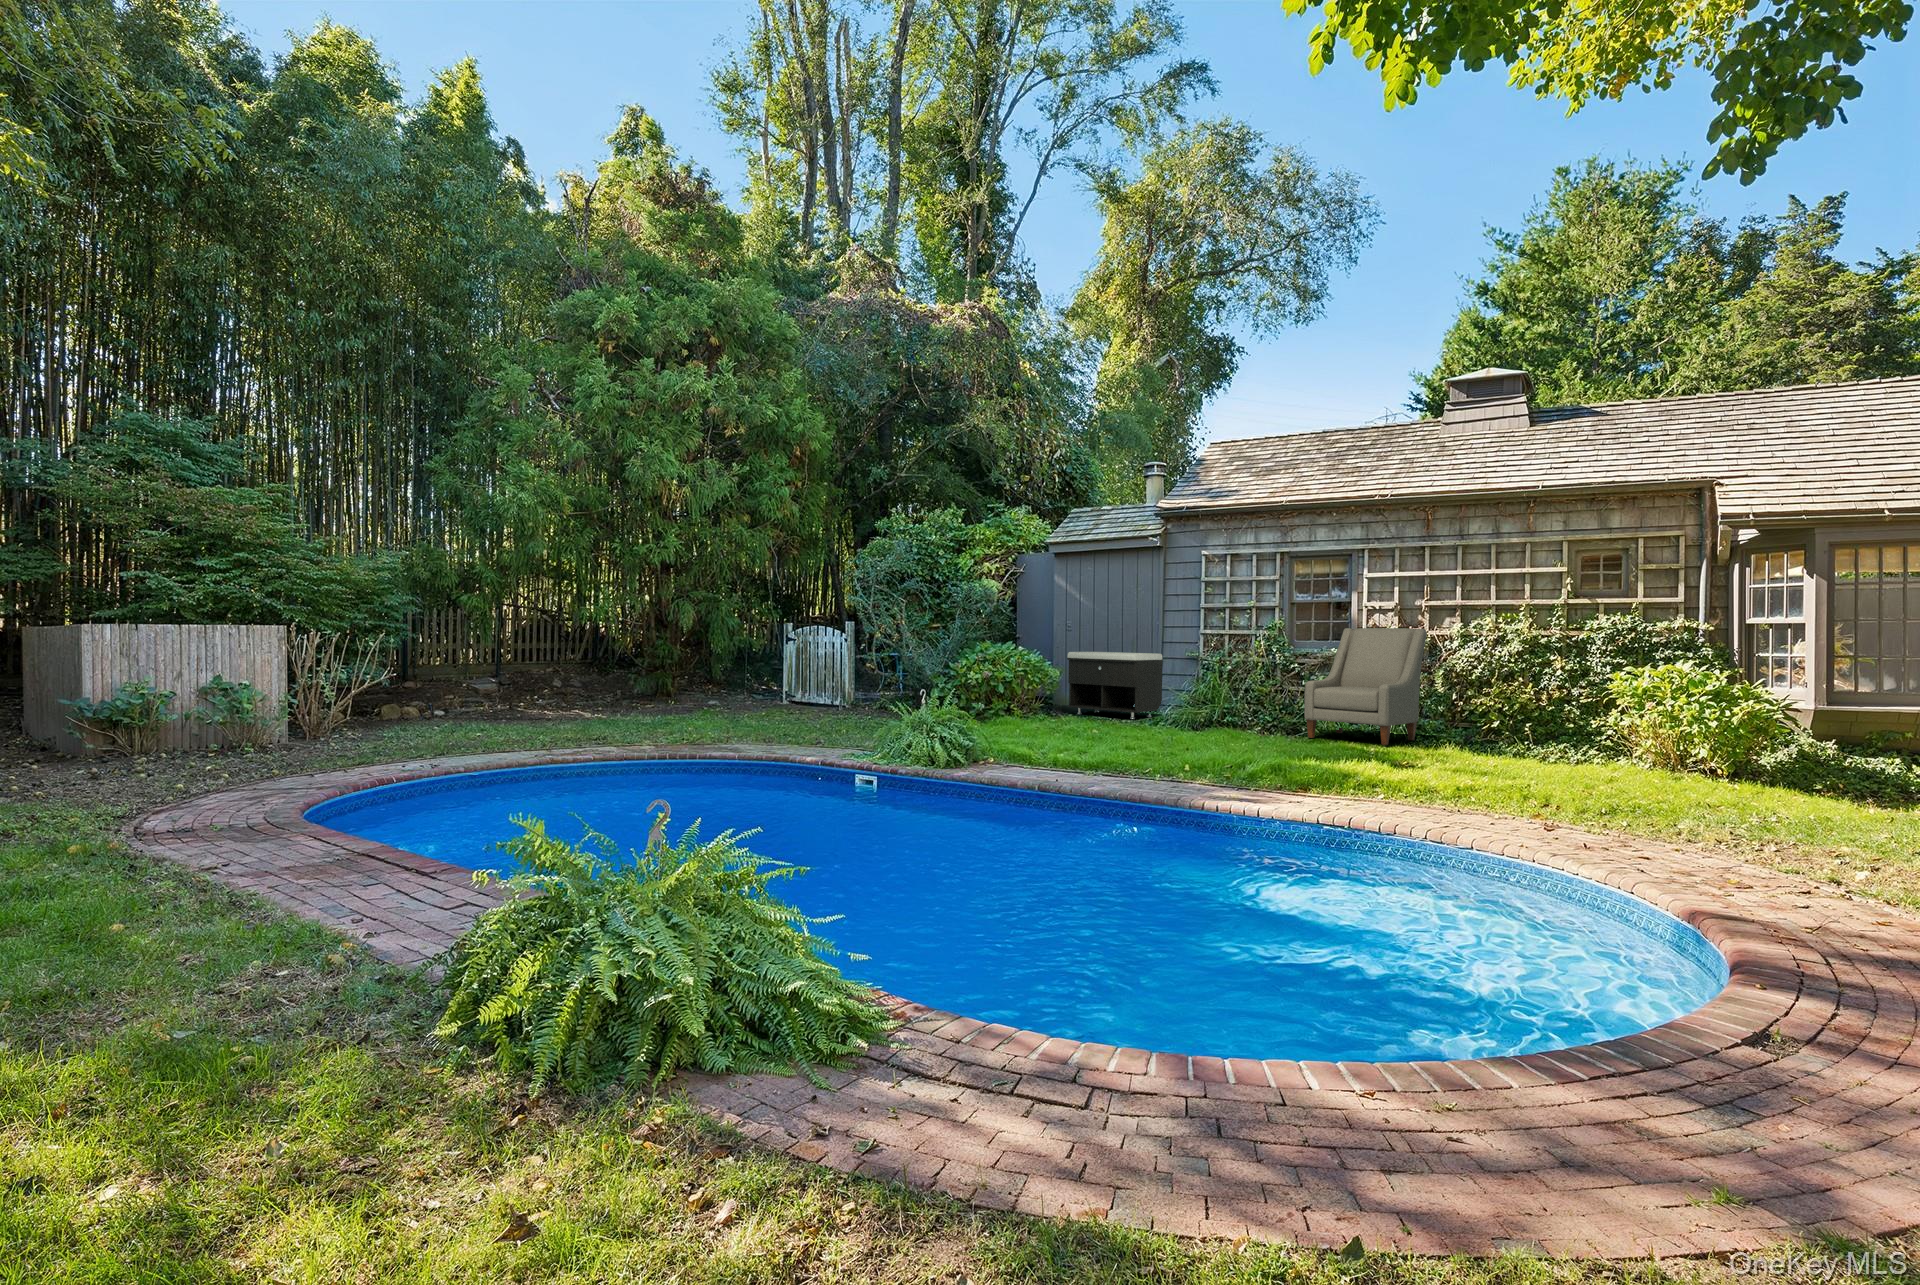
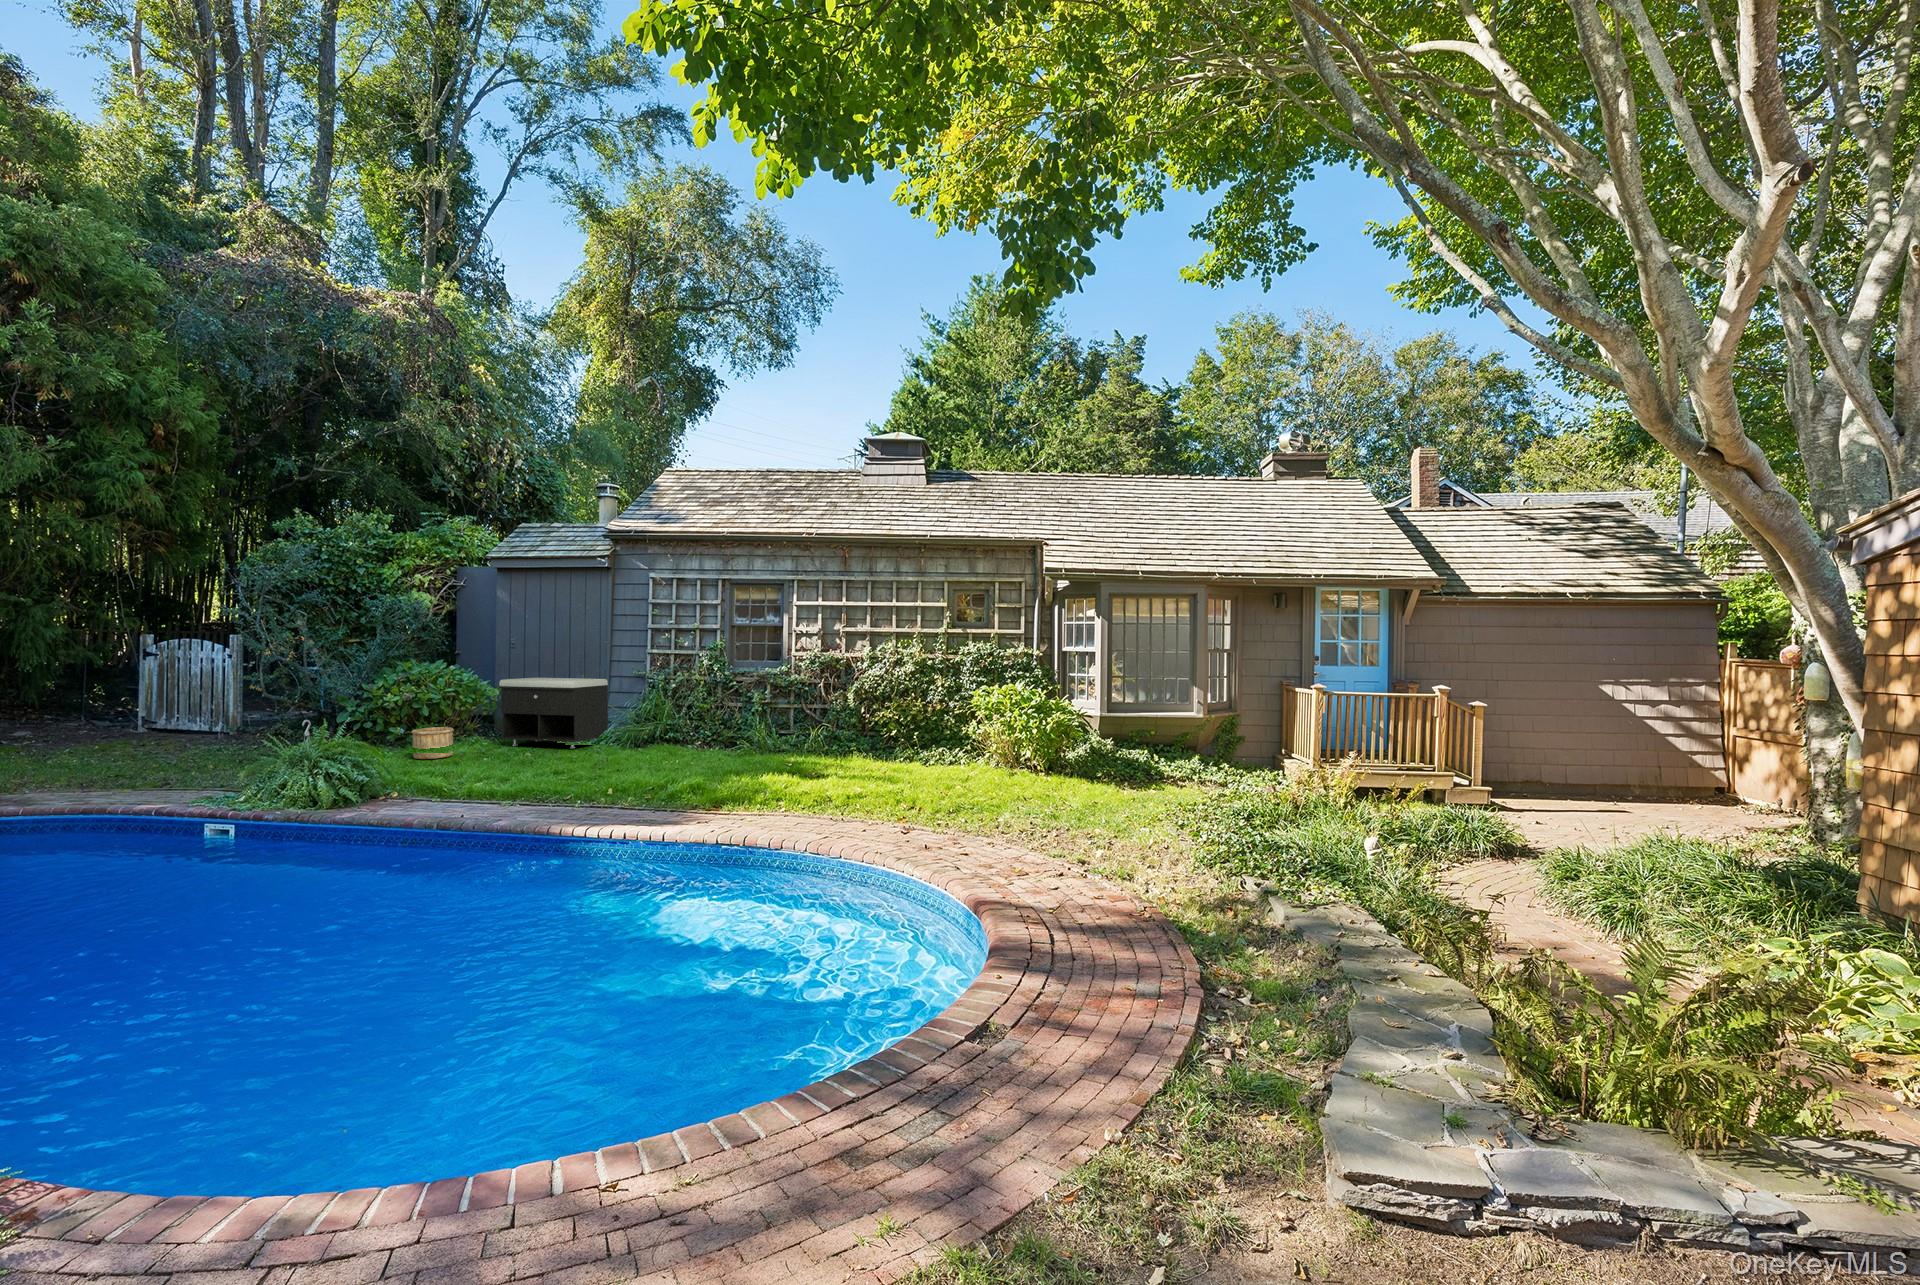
chair: present [1304,628,1427,745] -> none [737,653,844,762]
wooden bucket: none [1003,692,1035,719] -> present [411,727,454,759]

